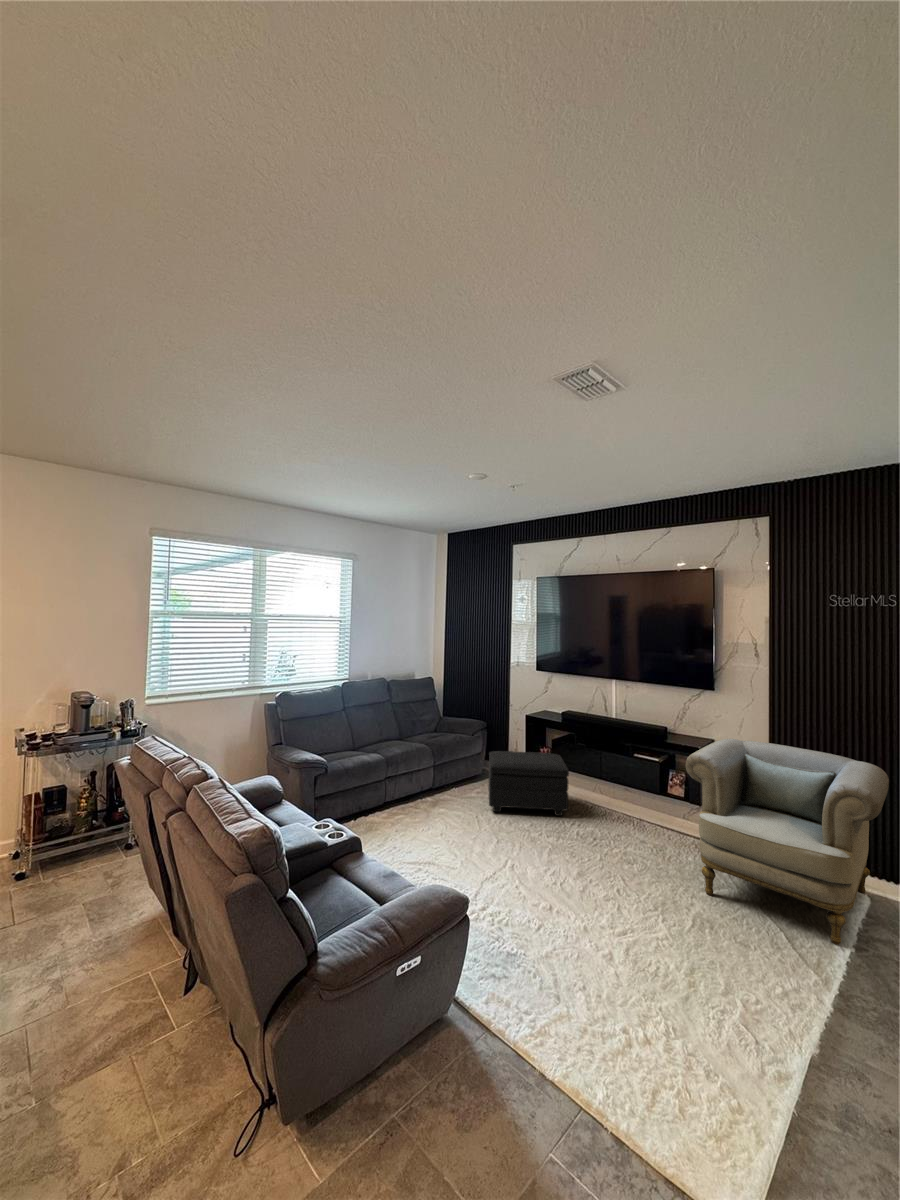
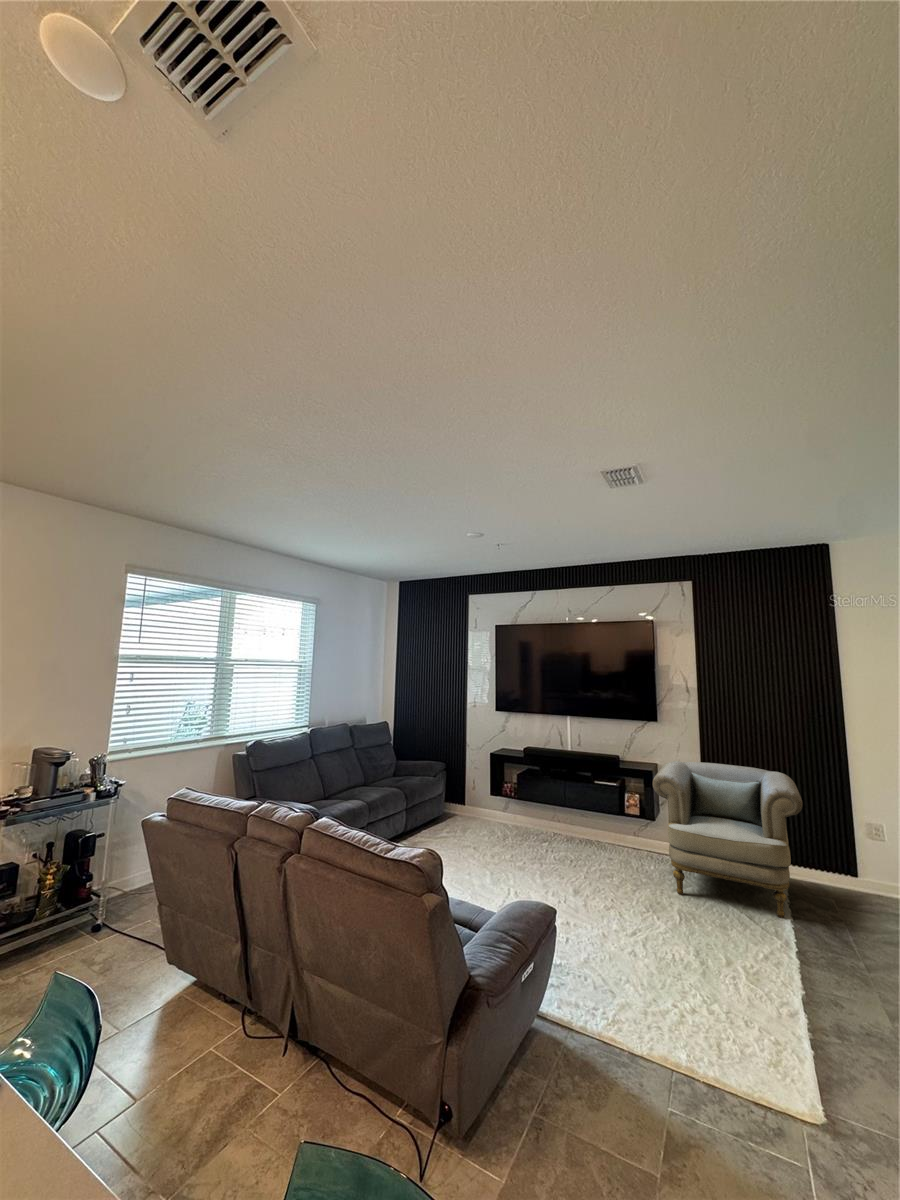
footstool: present [488,751,569,816] -> none [460,788,540,847]

